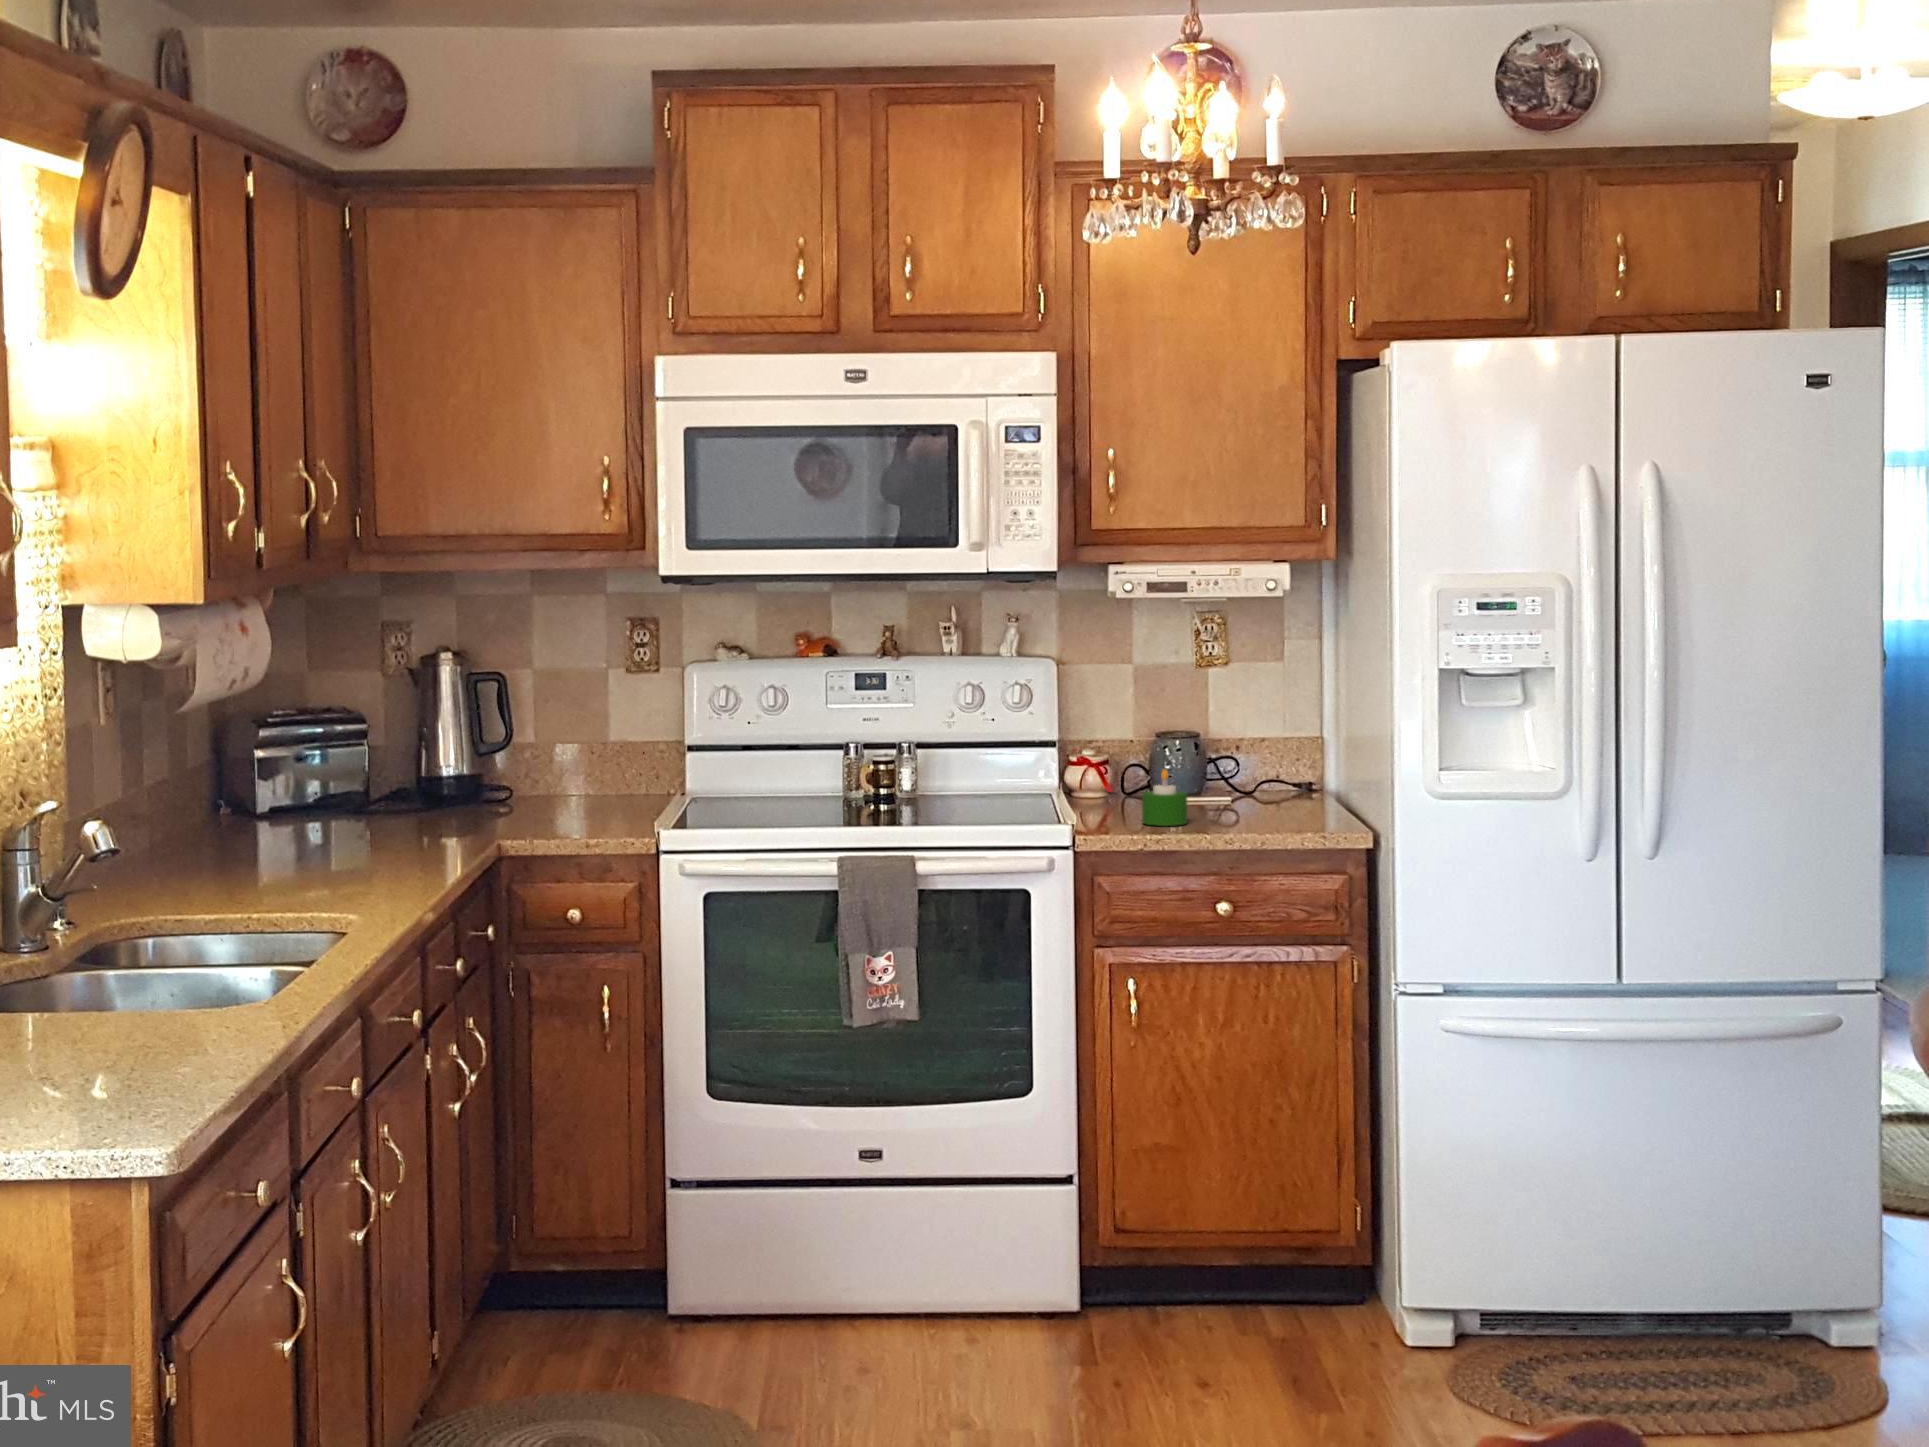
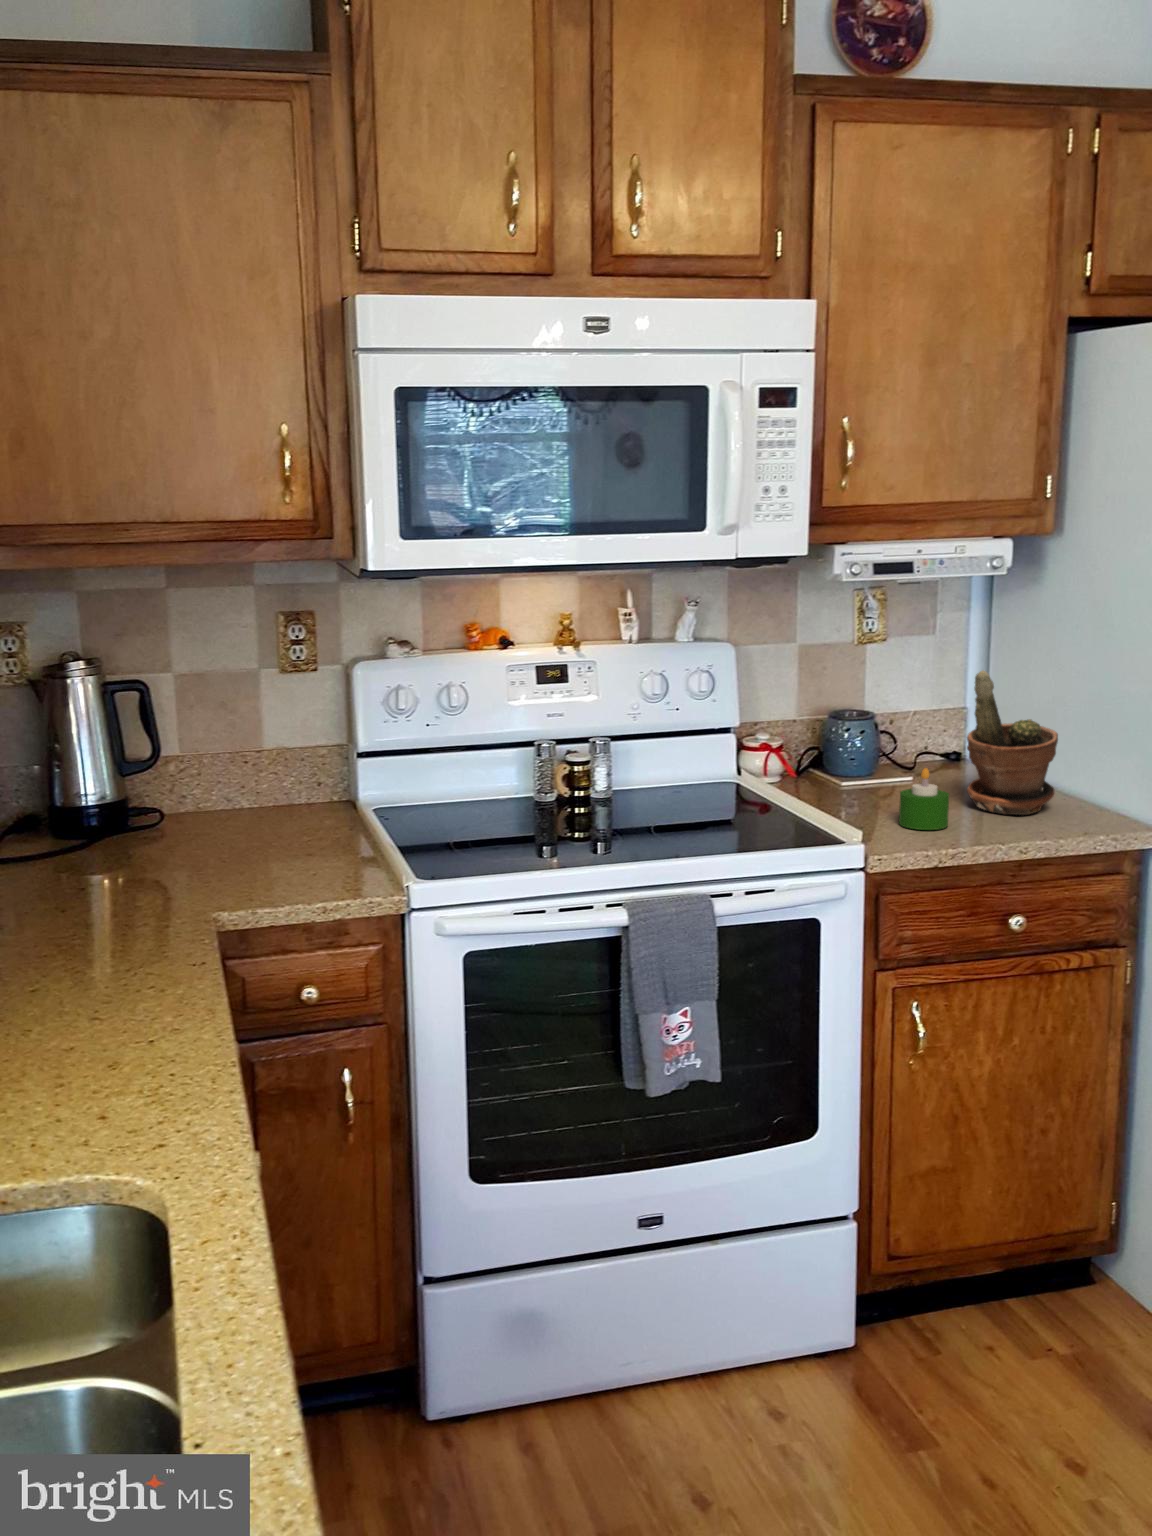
potted plant: none [1228,684,1316,821] -> present [967,671,1058,815]

